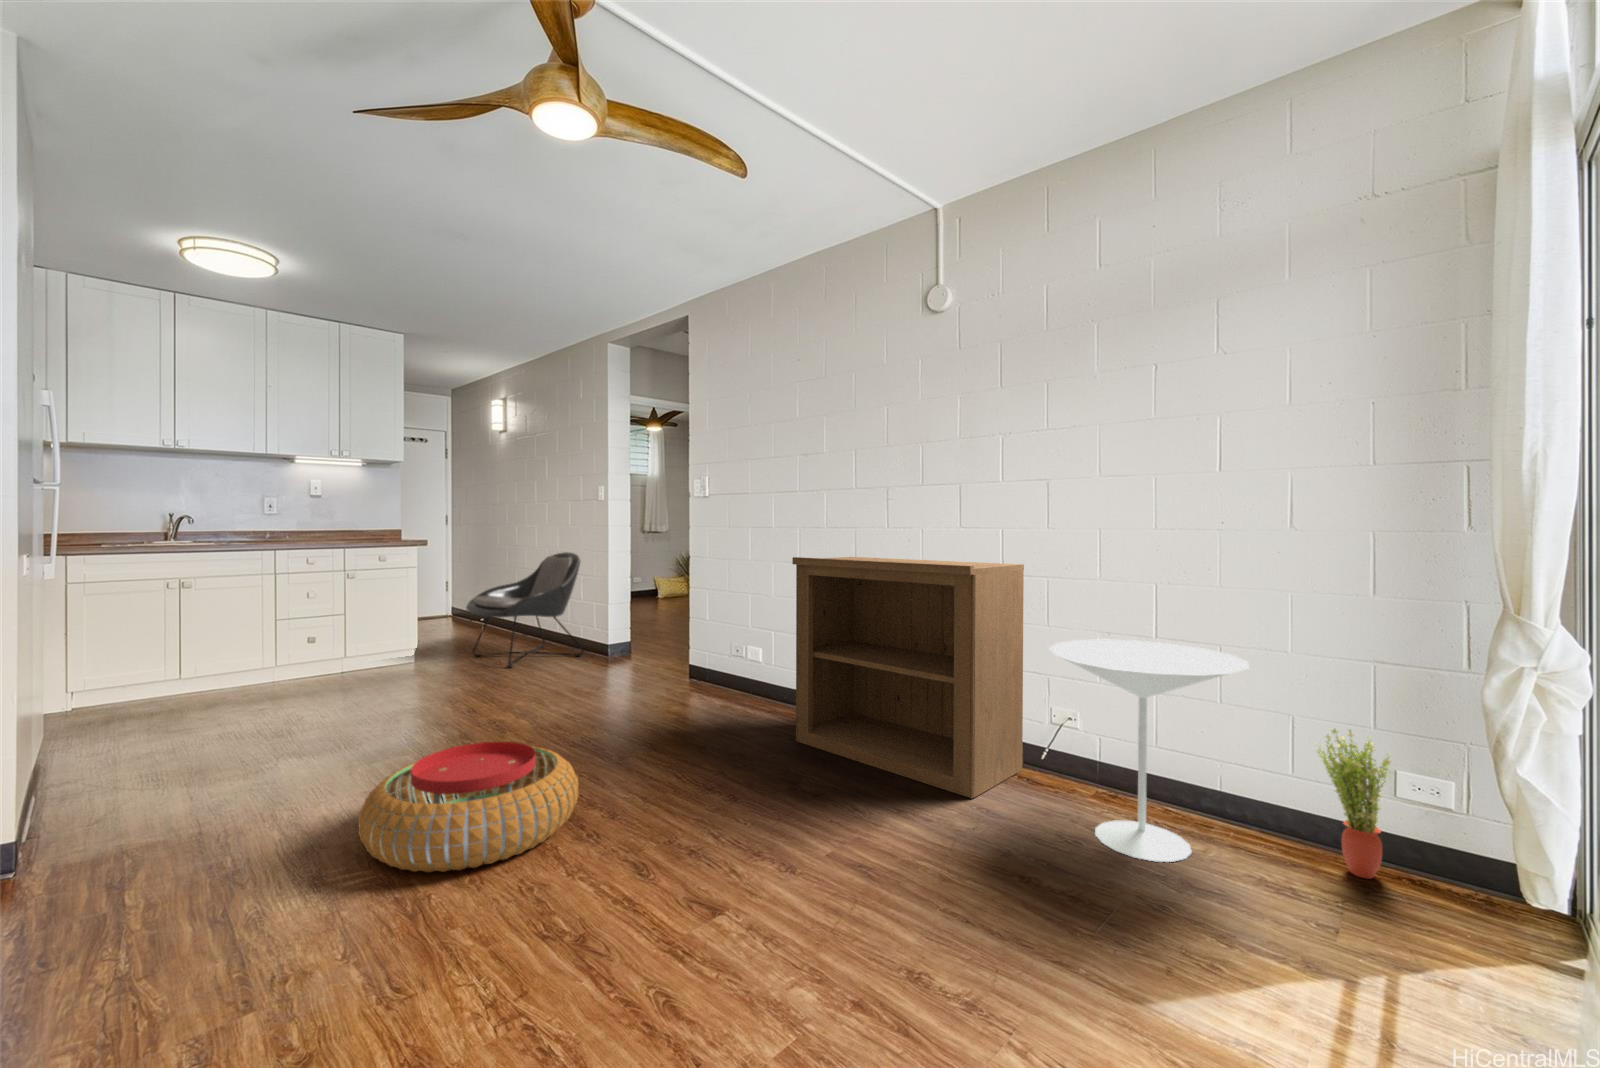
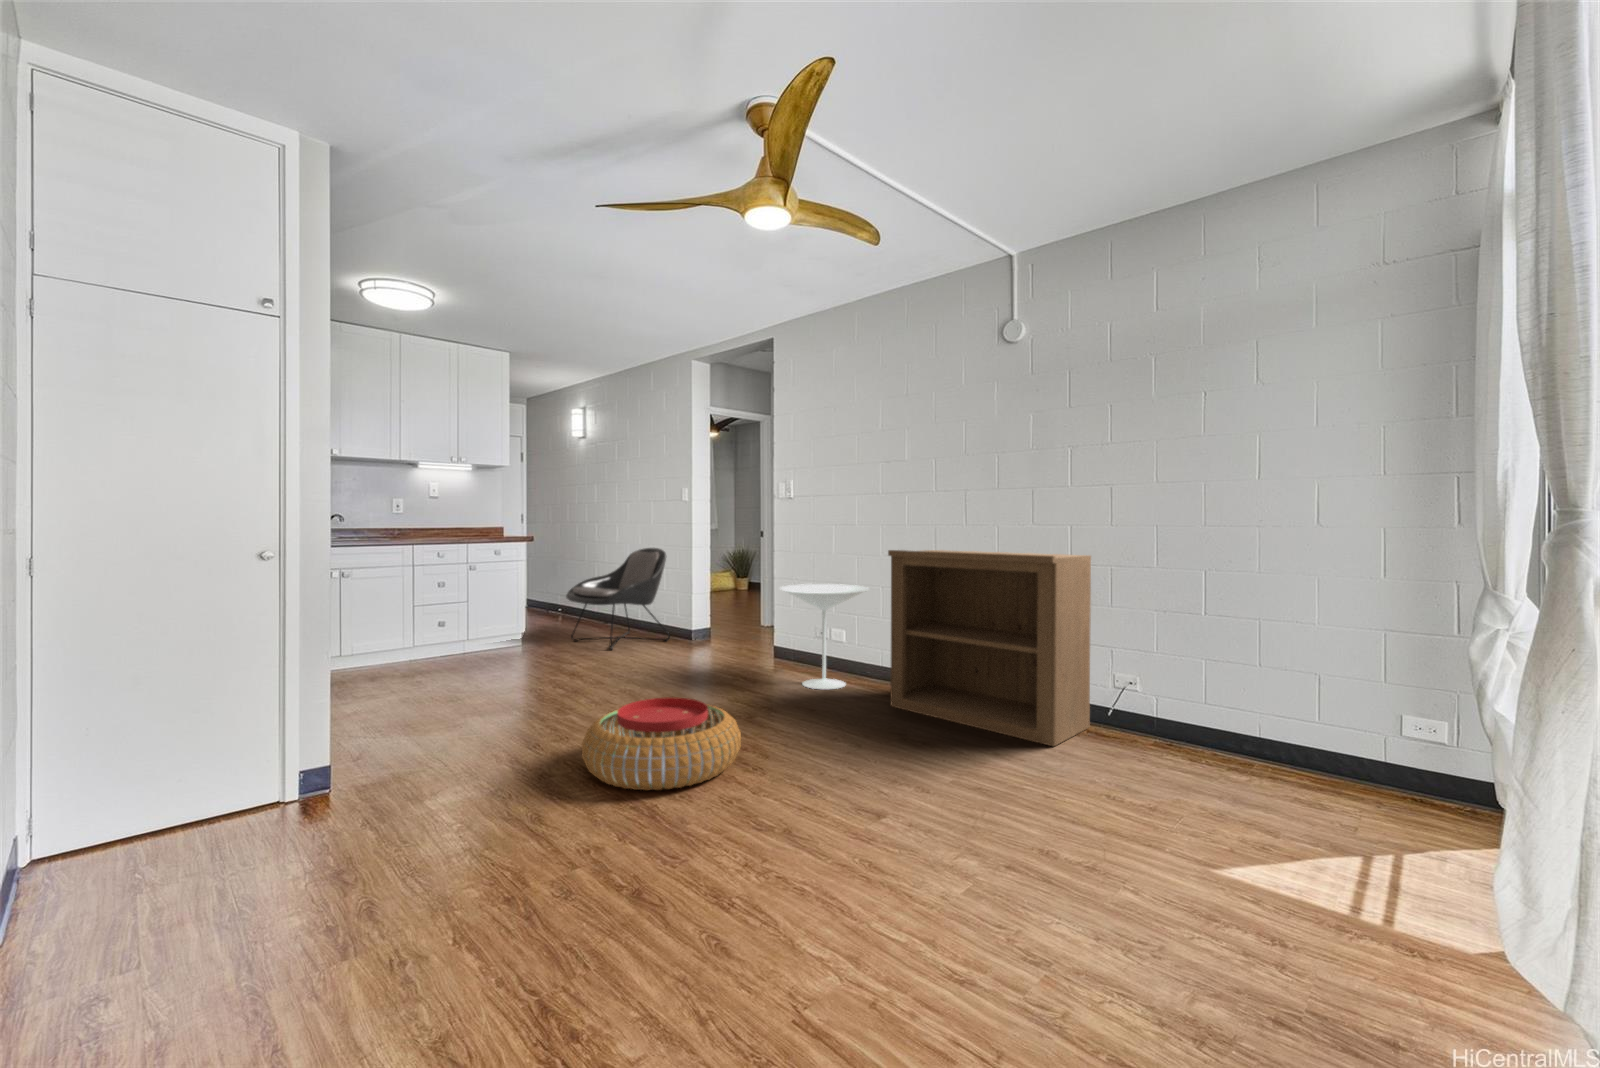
side table: present [1050,639,1249,862] -> present [780,584,869,689]
potted plant: present [1317,729,1390,879] -> none [1338,682,1400,799]

